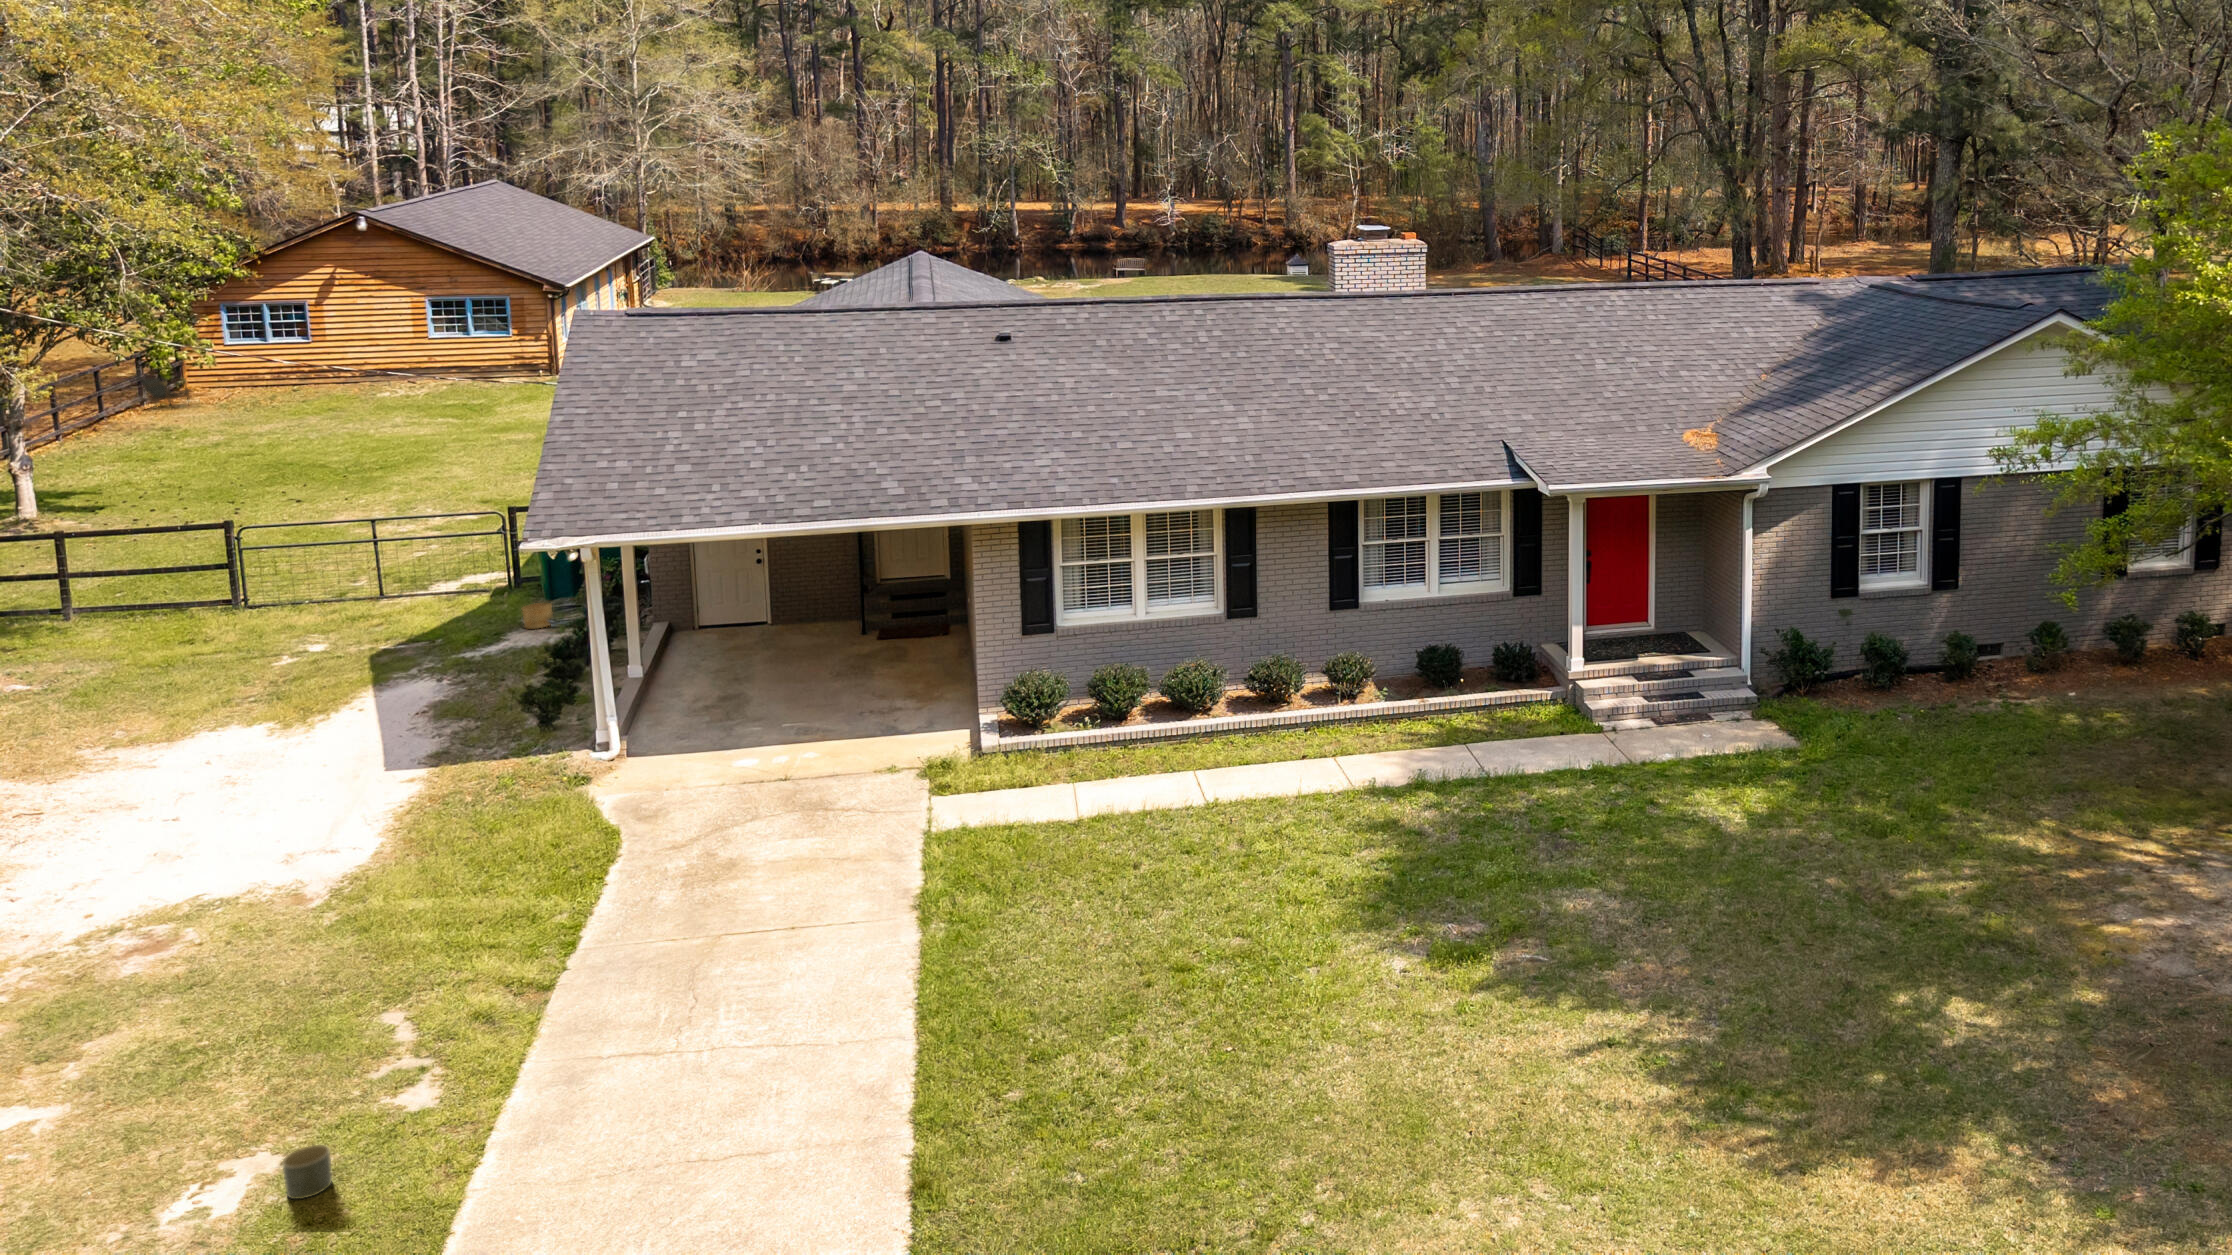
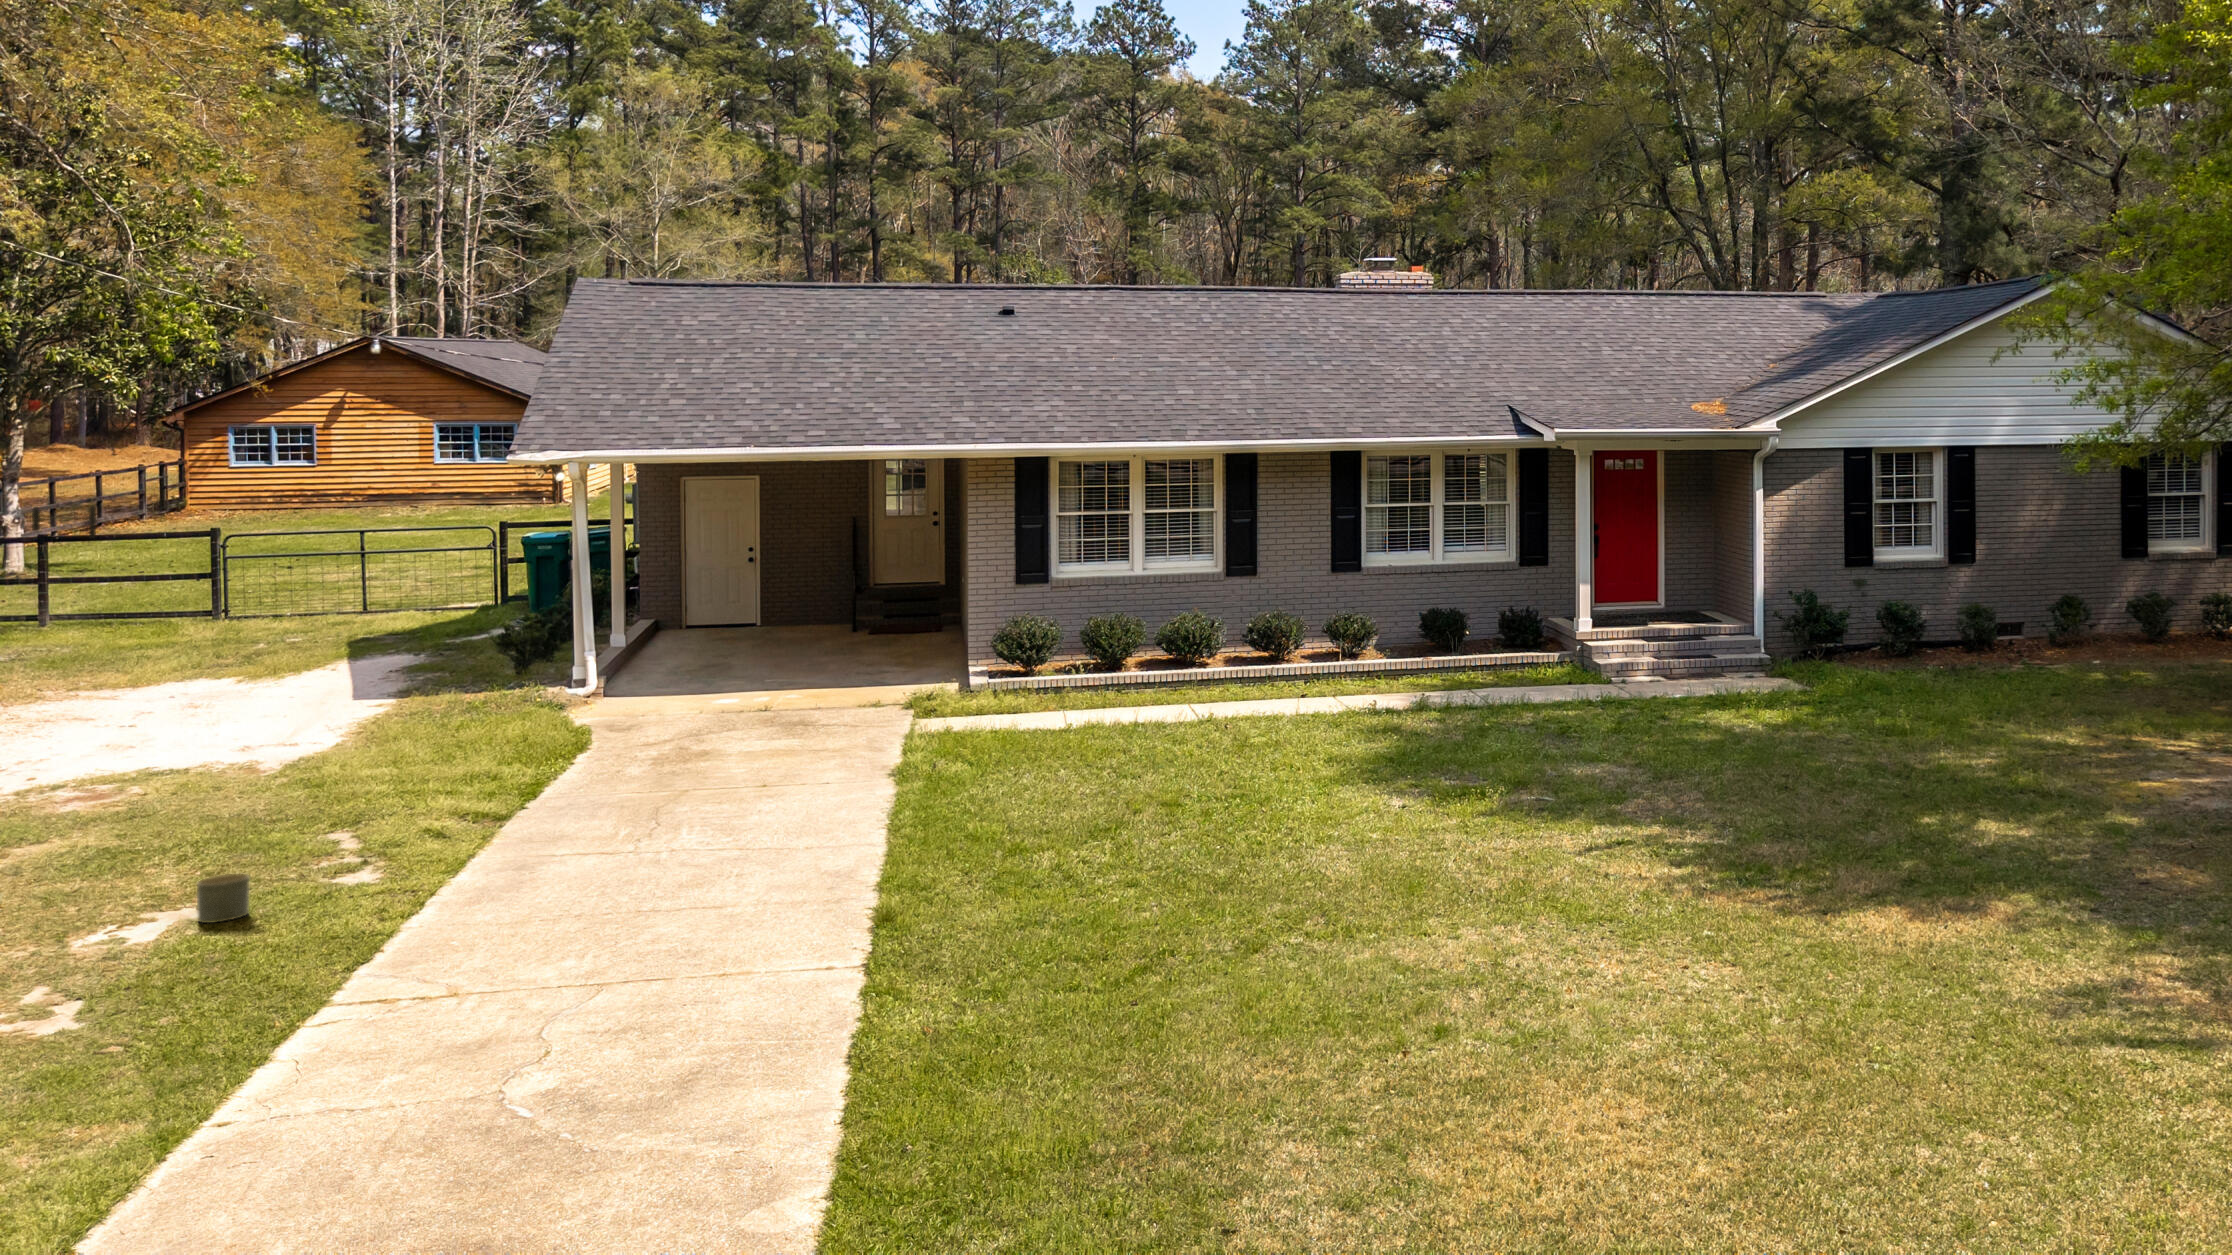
lounge chair: present [136,373,191,405] -> none [137,482,193,520]
bench: none [36,411,102,451] -> present [32,505,96,539]
wooden bucket: present [522,603,553,629] -> none [504,611,536,635]

